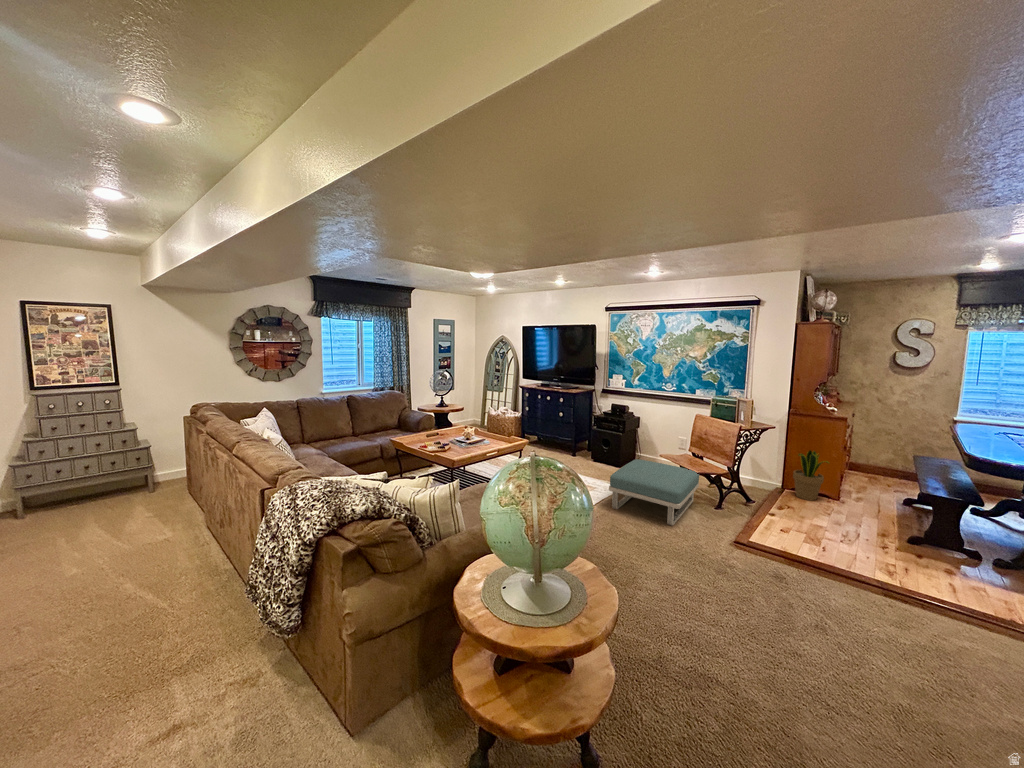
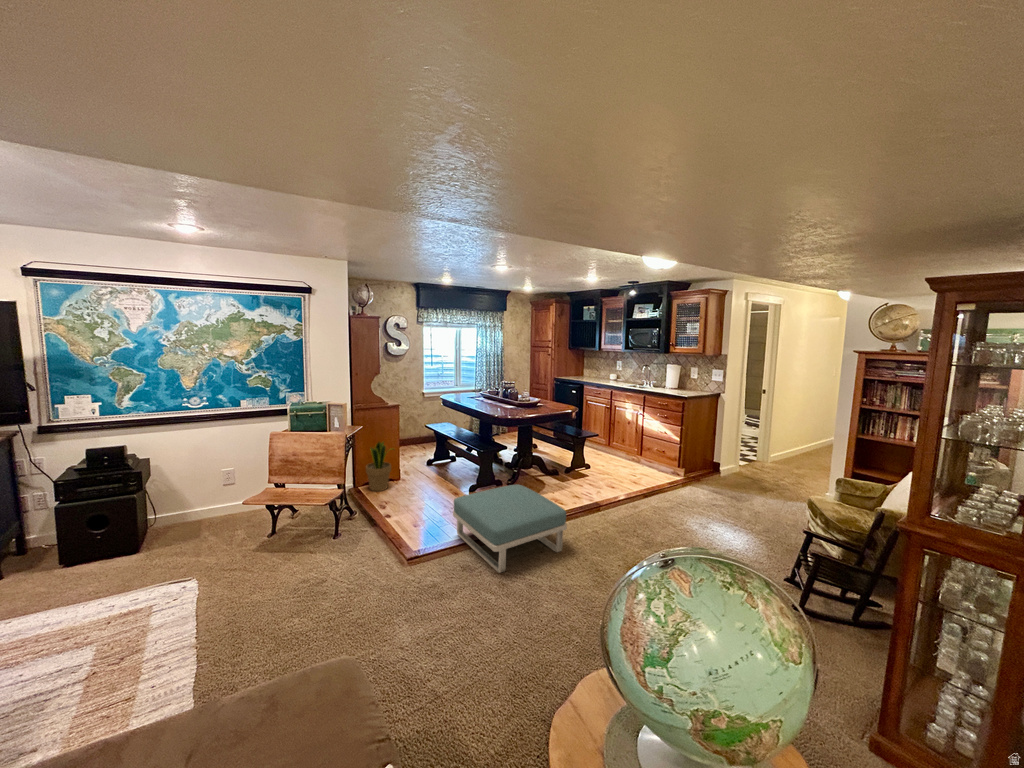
footstool: present [609,459,699,526] -> present [453,485,567,573]

